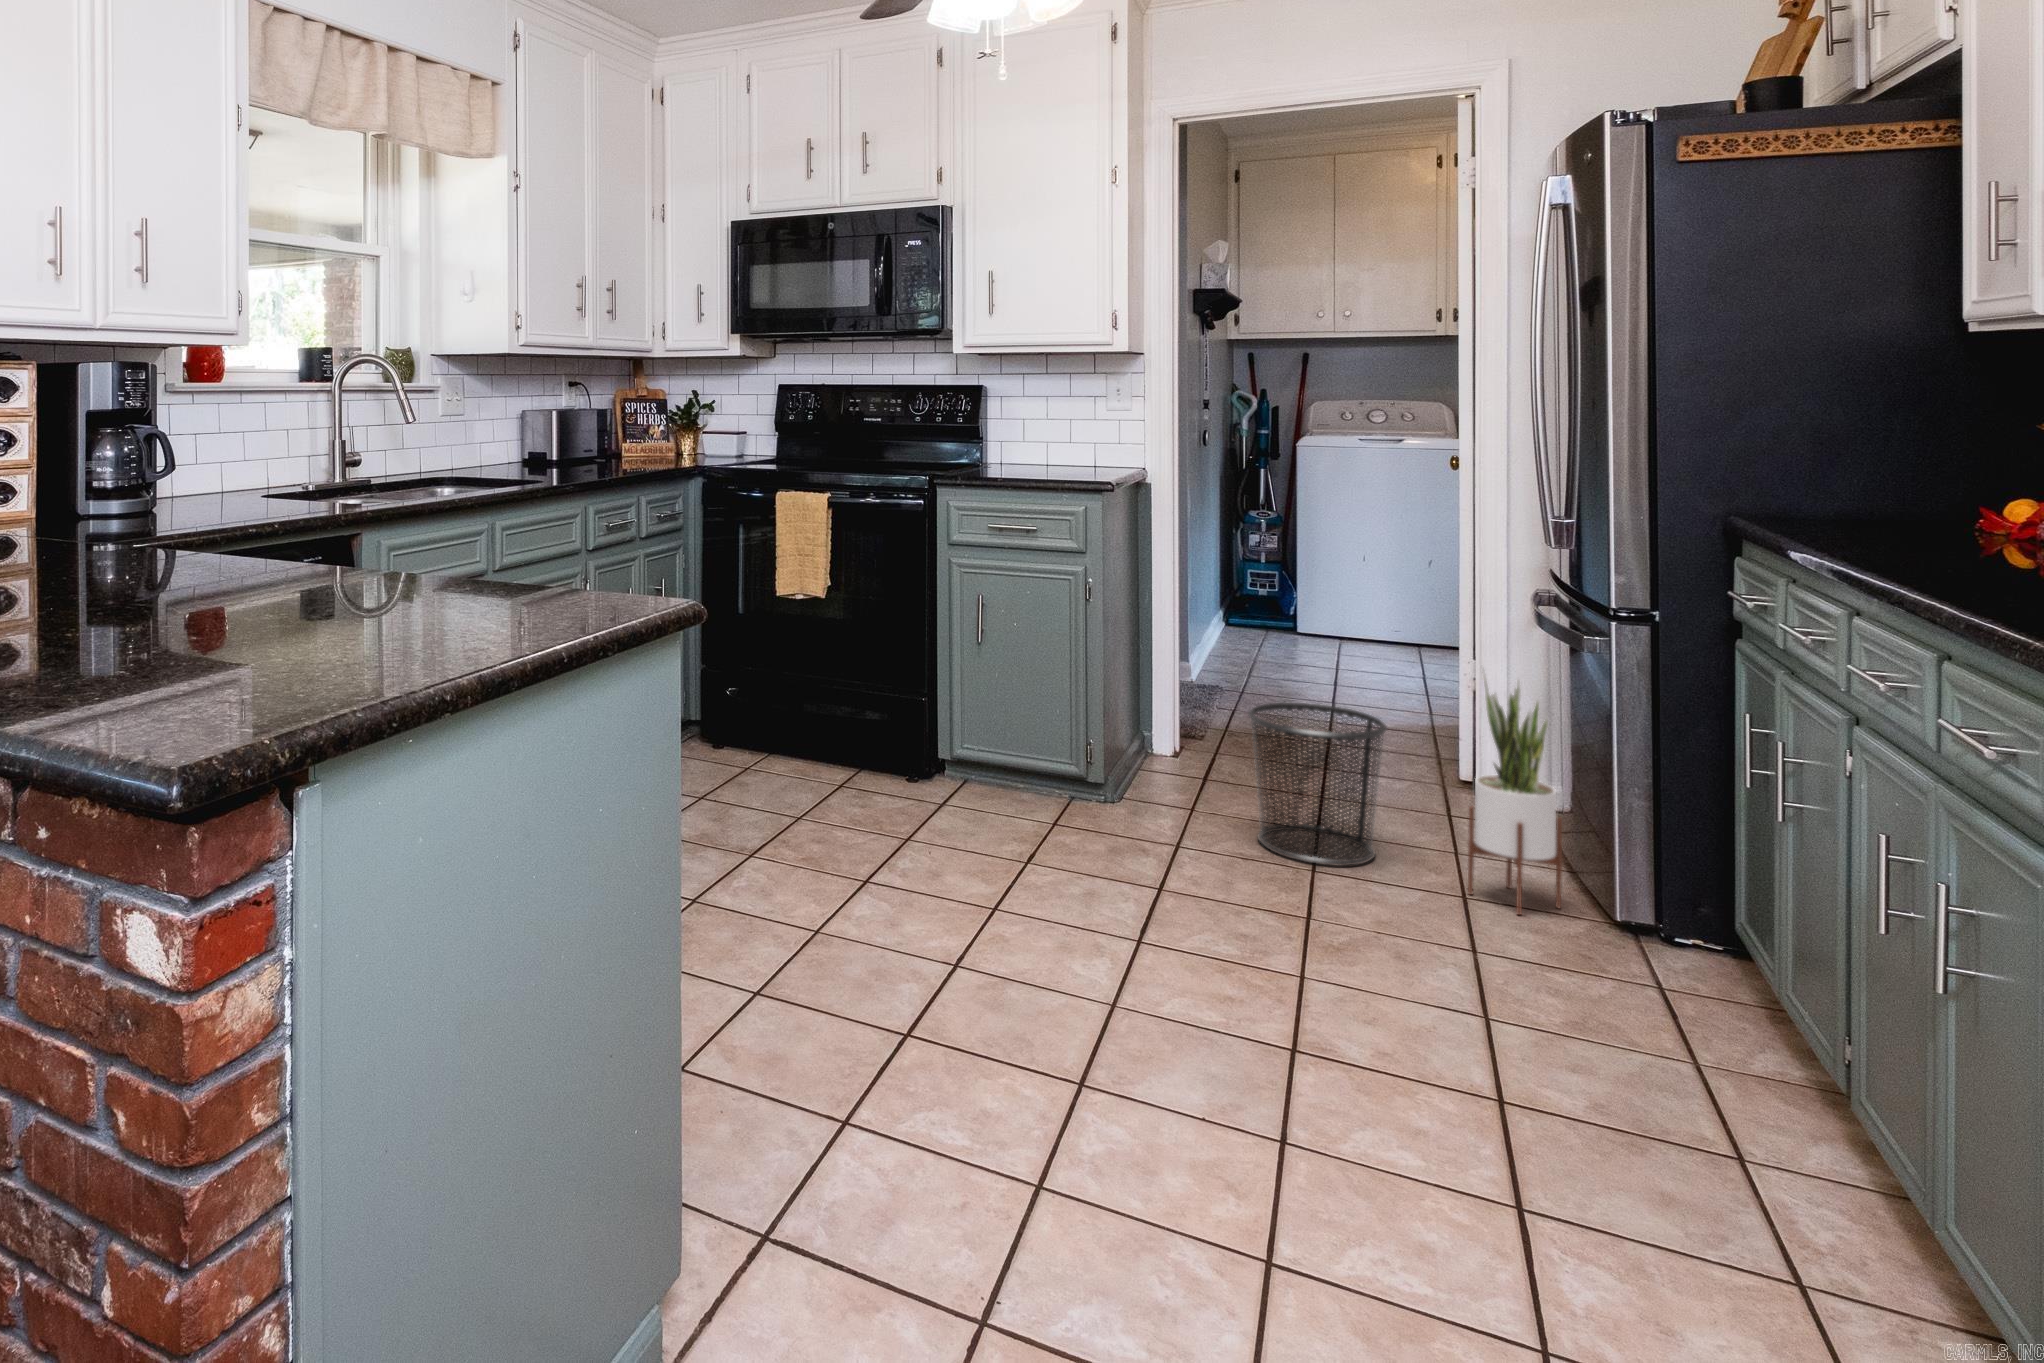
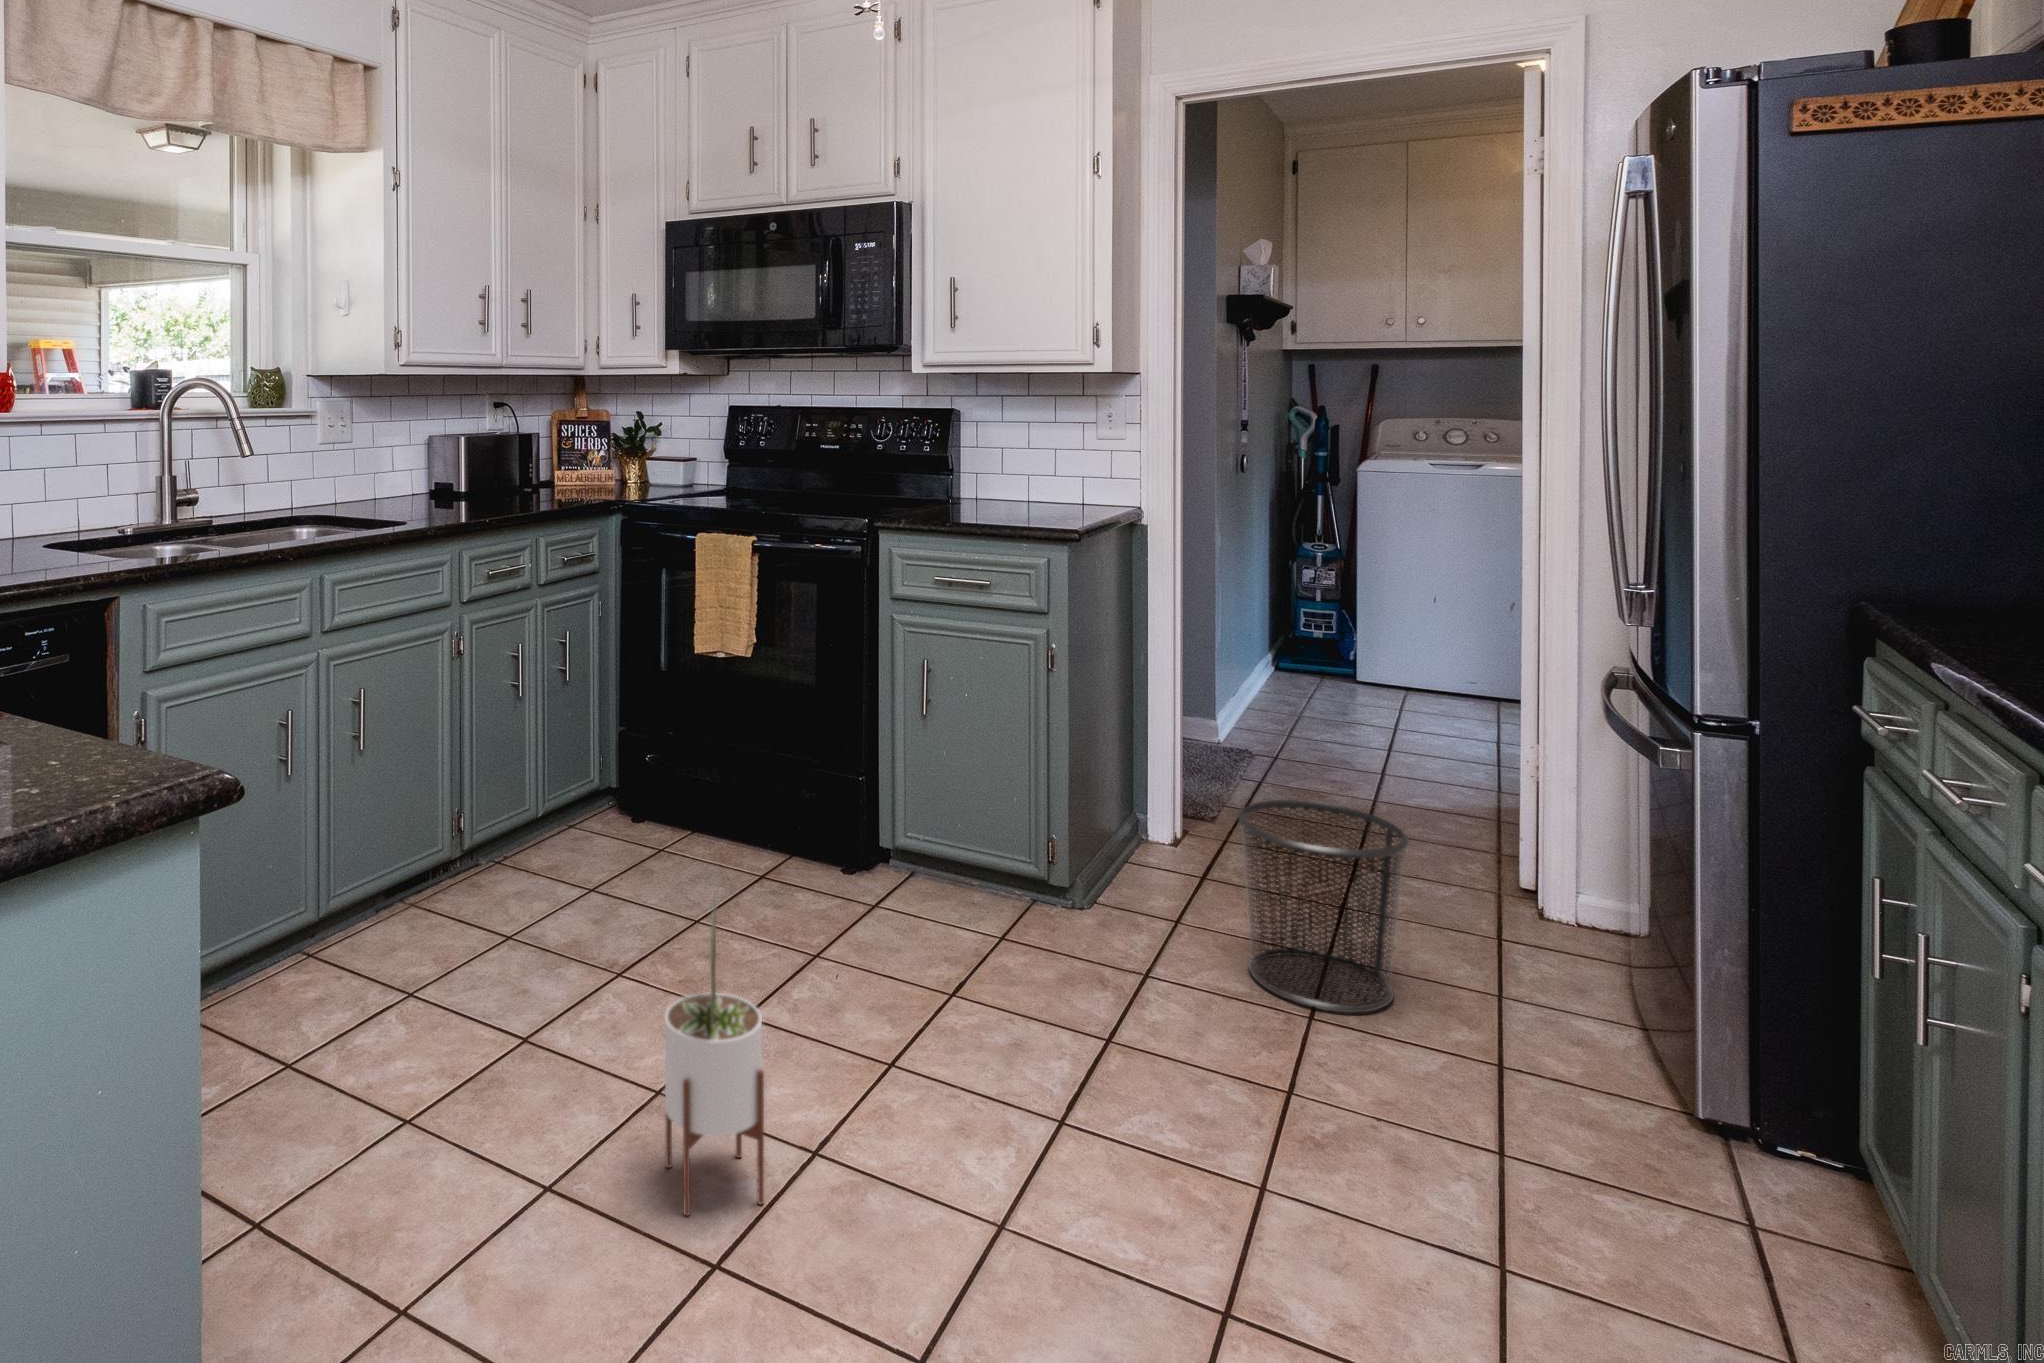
potted plant: present [1468,671,1562,915] -> present [665,888,764,1215]

